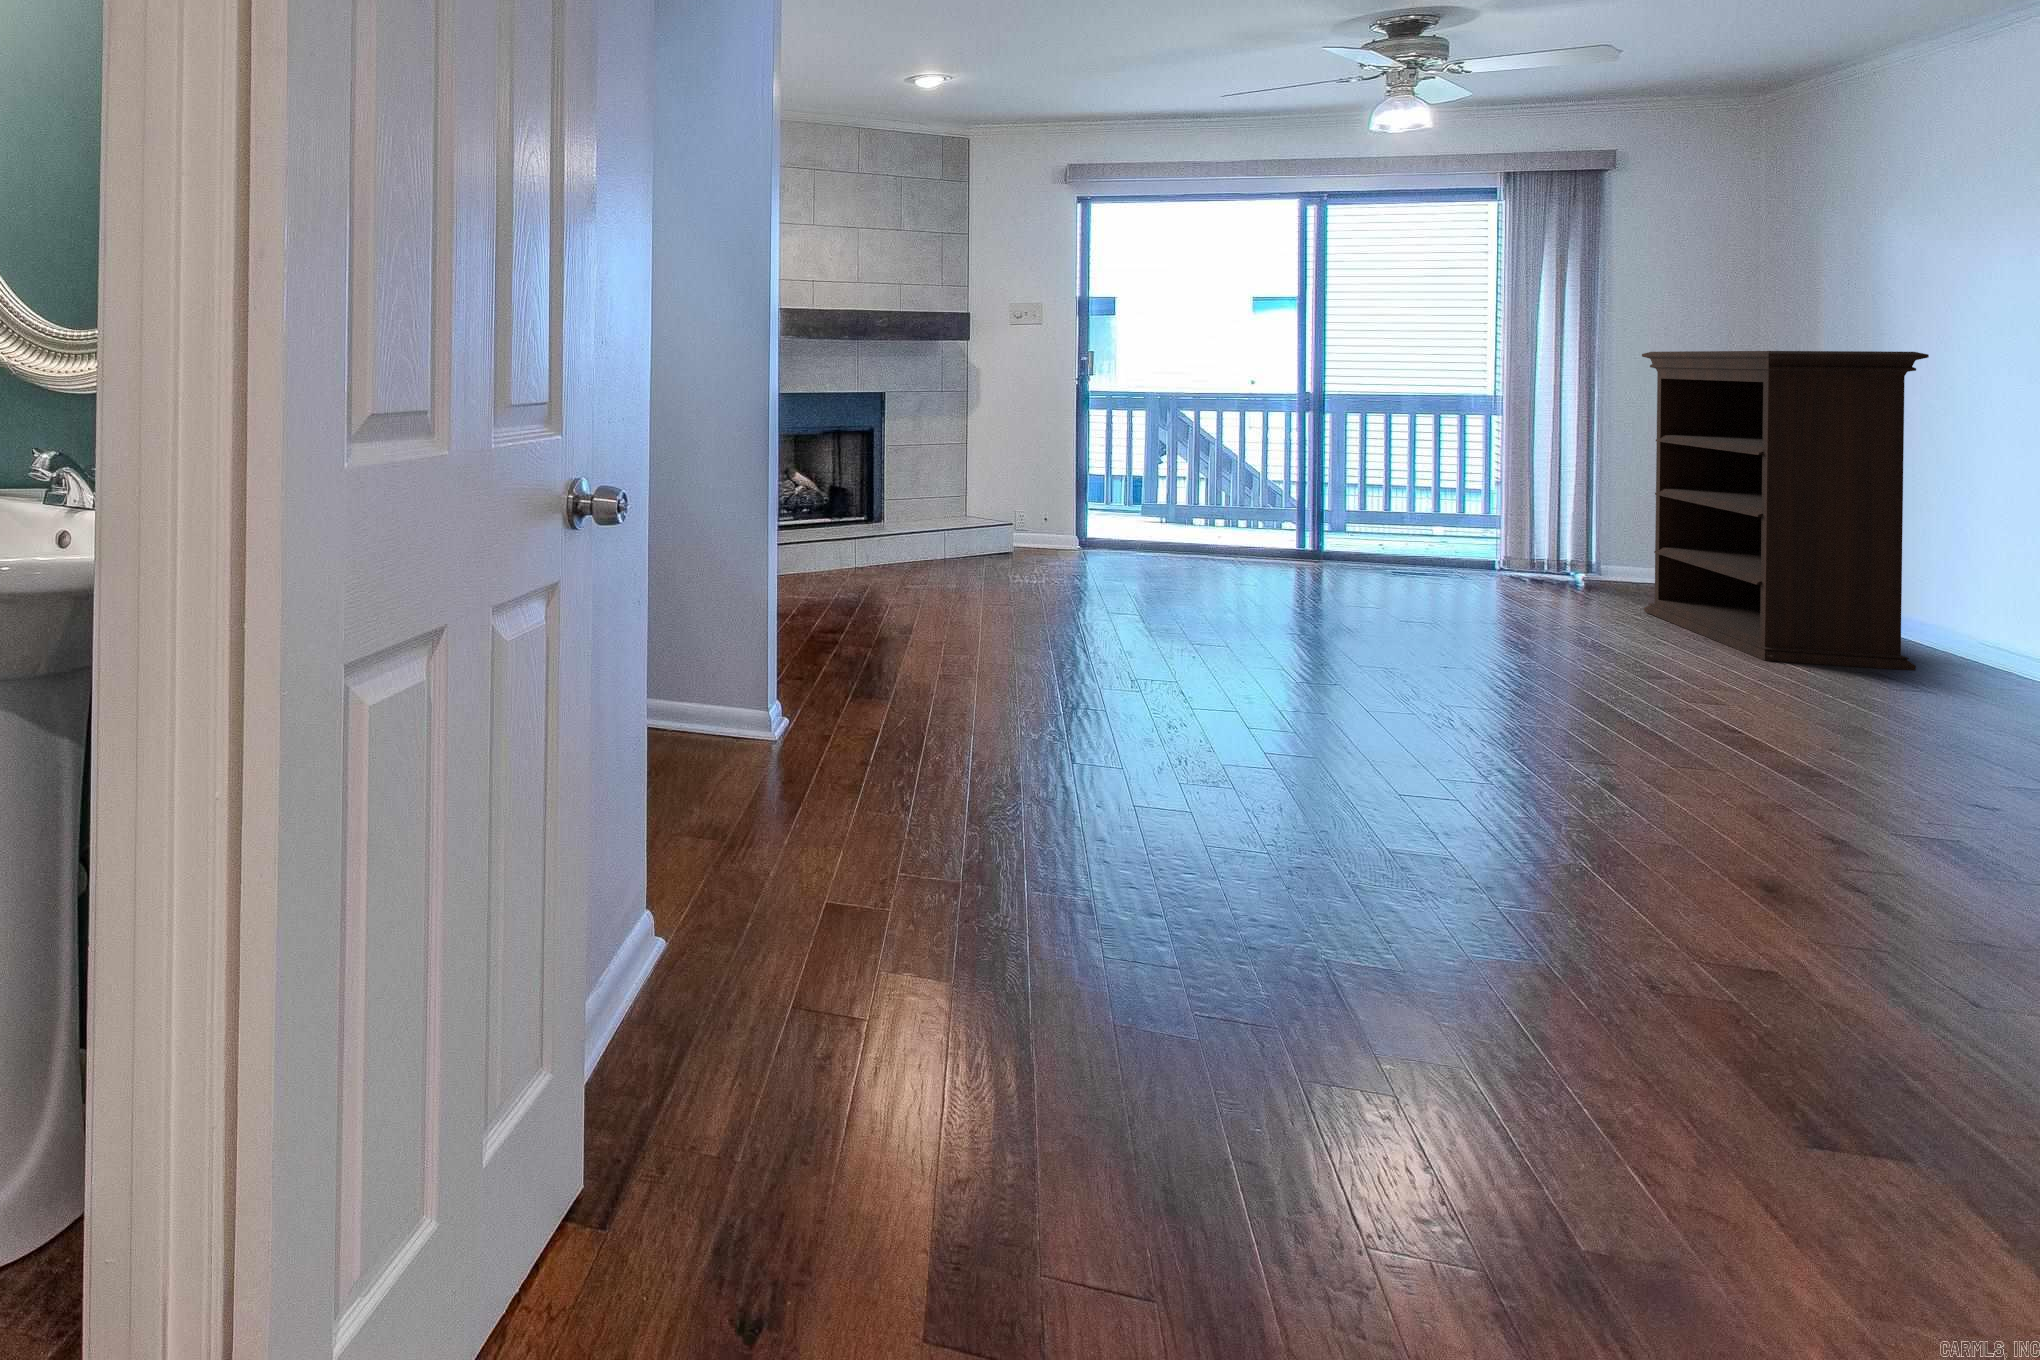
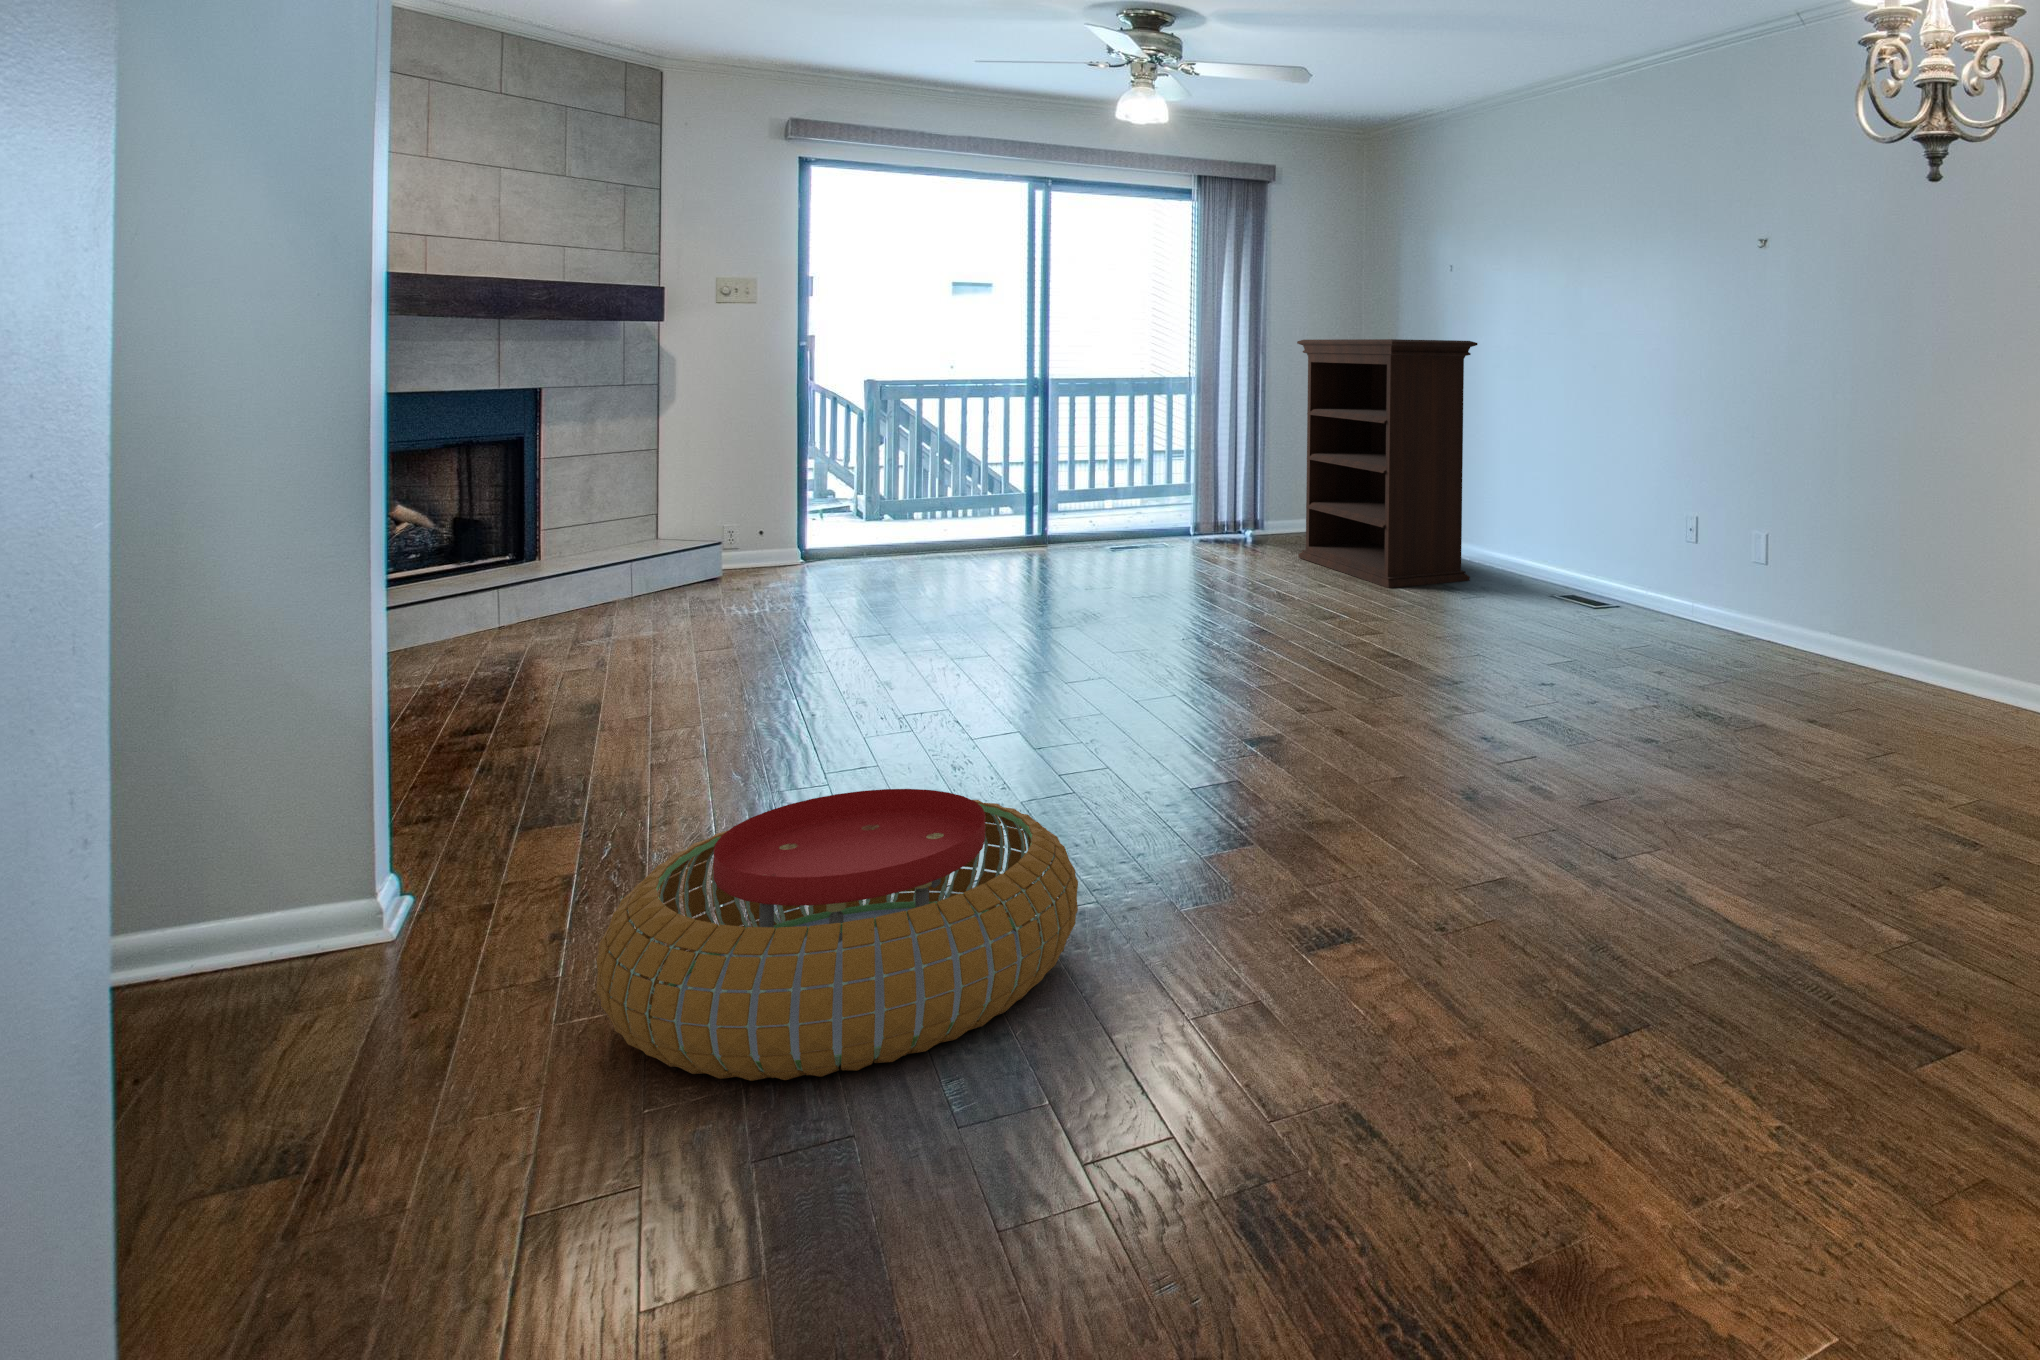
pouf: none [869,701,1213,892] -> present [596,789,1078,1081]

